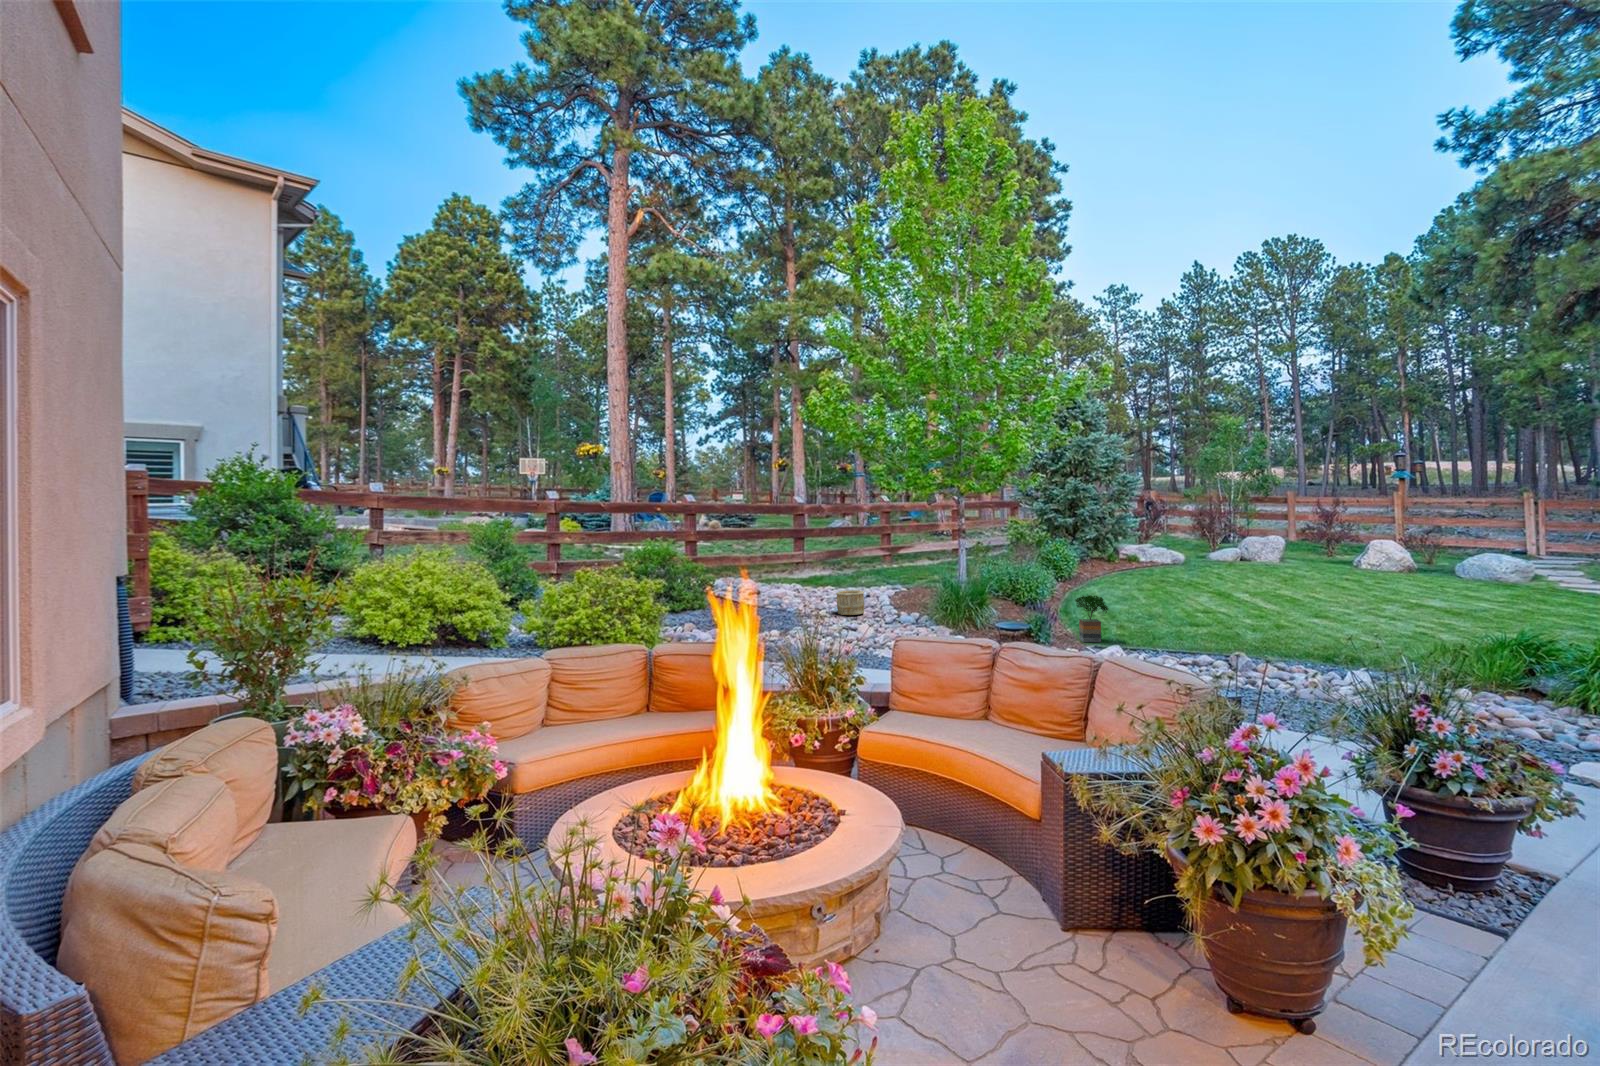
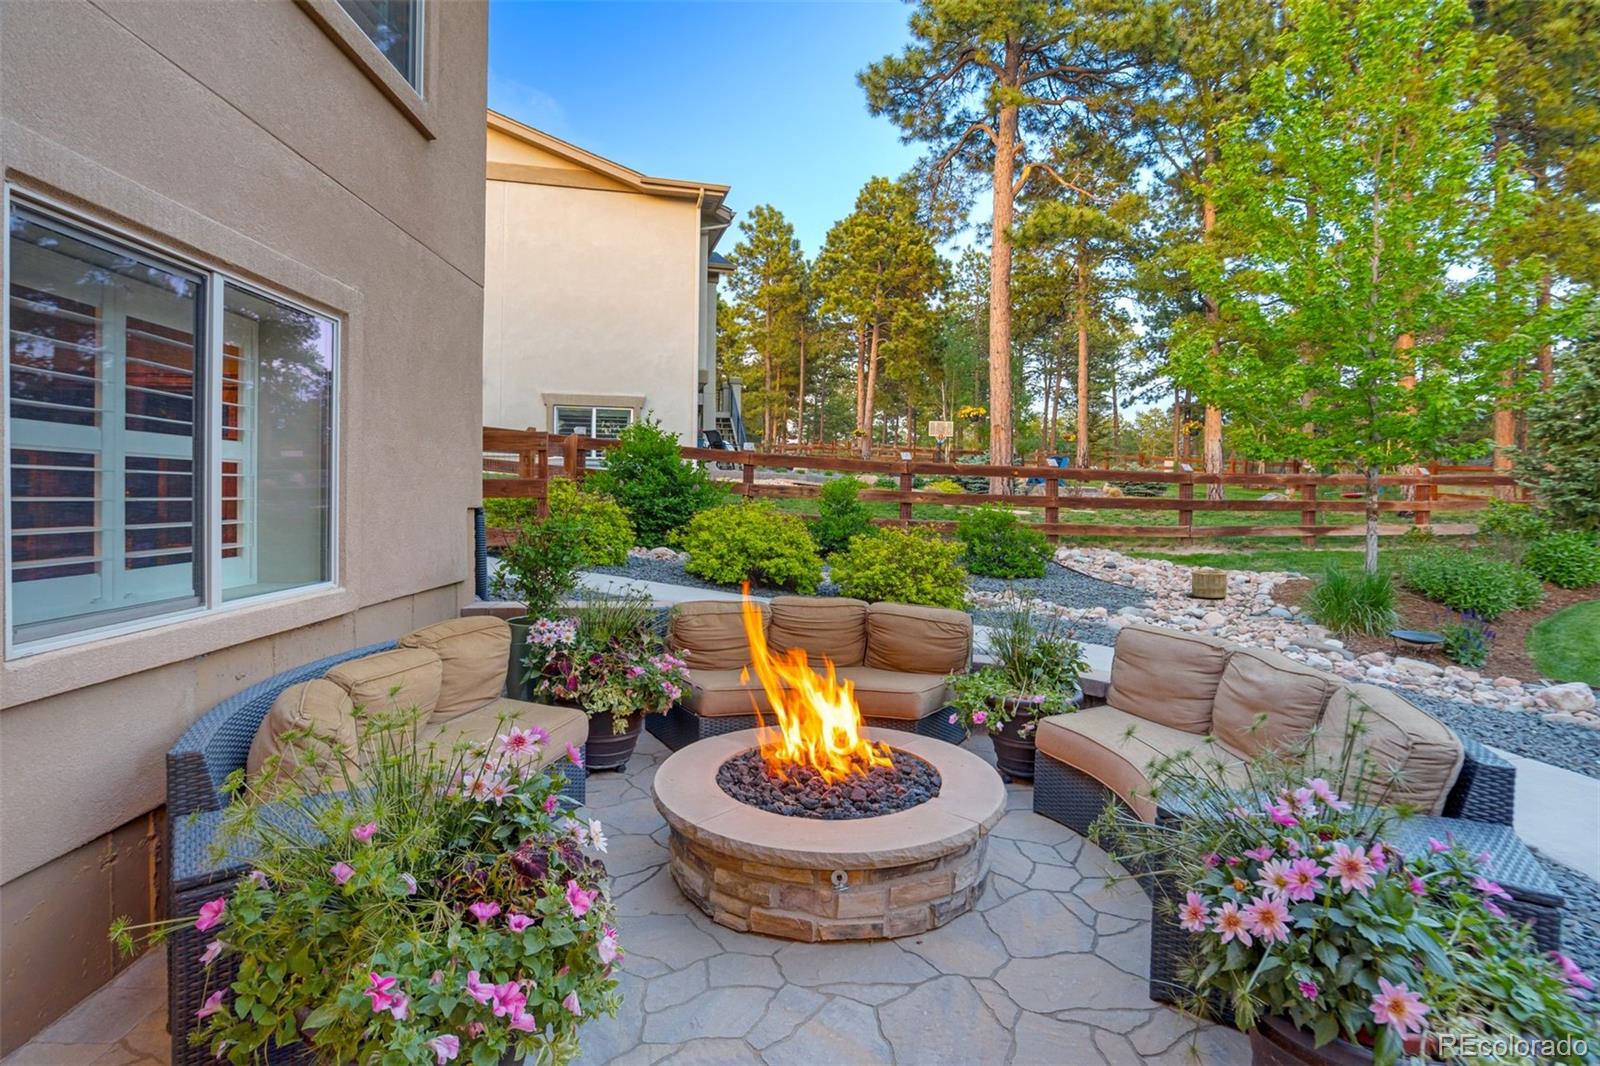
potted tree: present [1075,595,1108,642] -> none [1521,597,1580,662]

